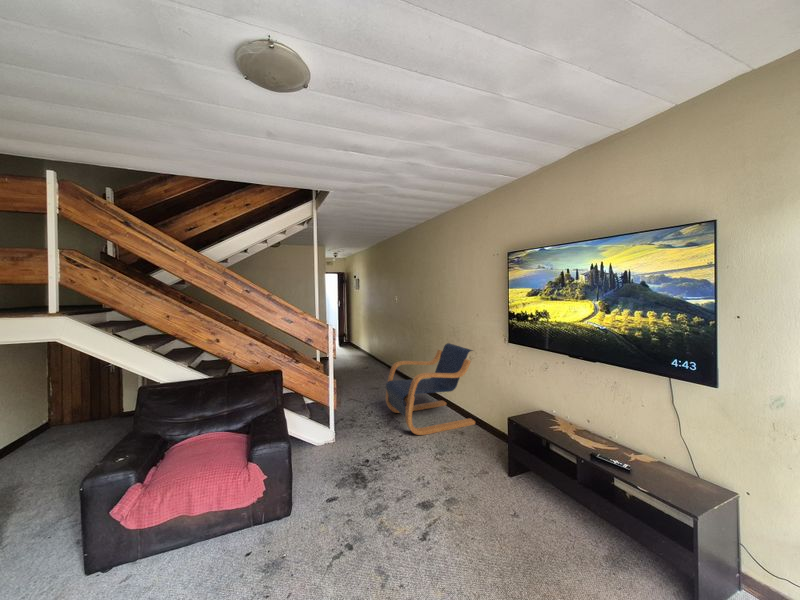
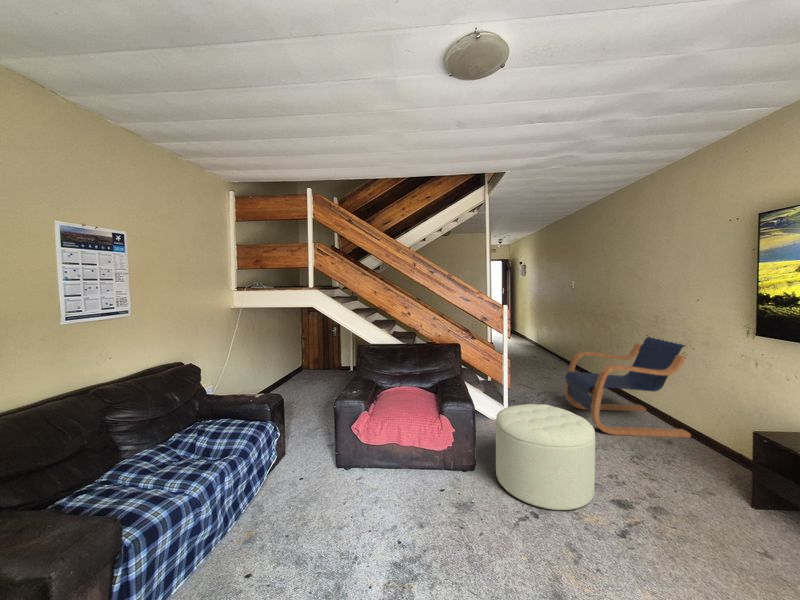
ottoman: none [313,427,406,545] -> present [496,404,595,510]

